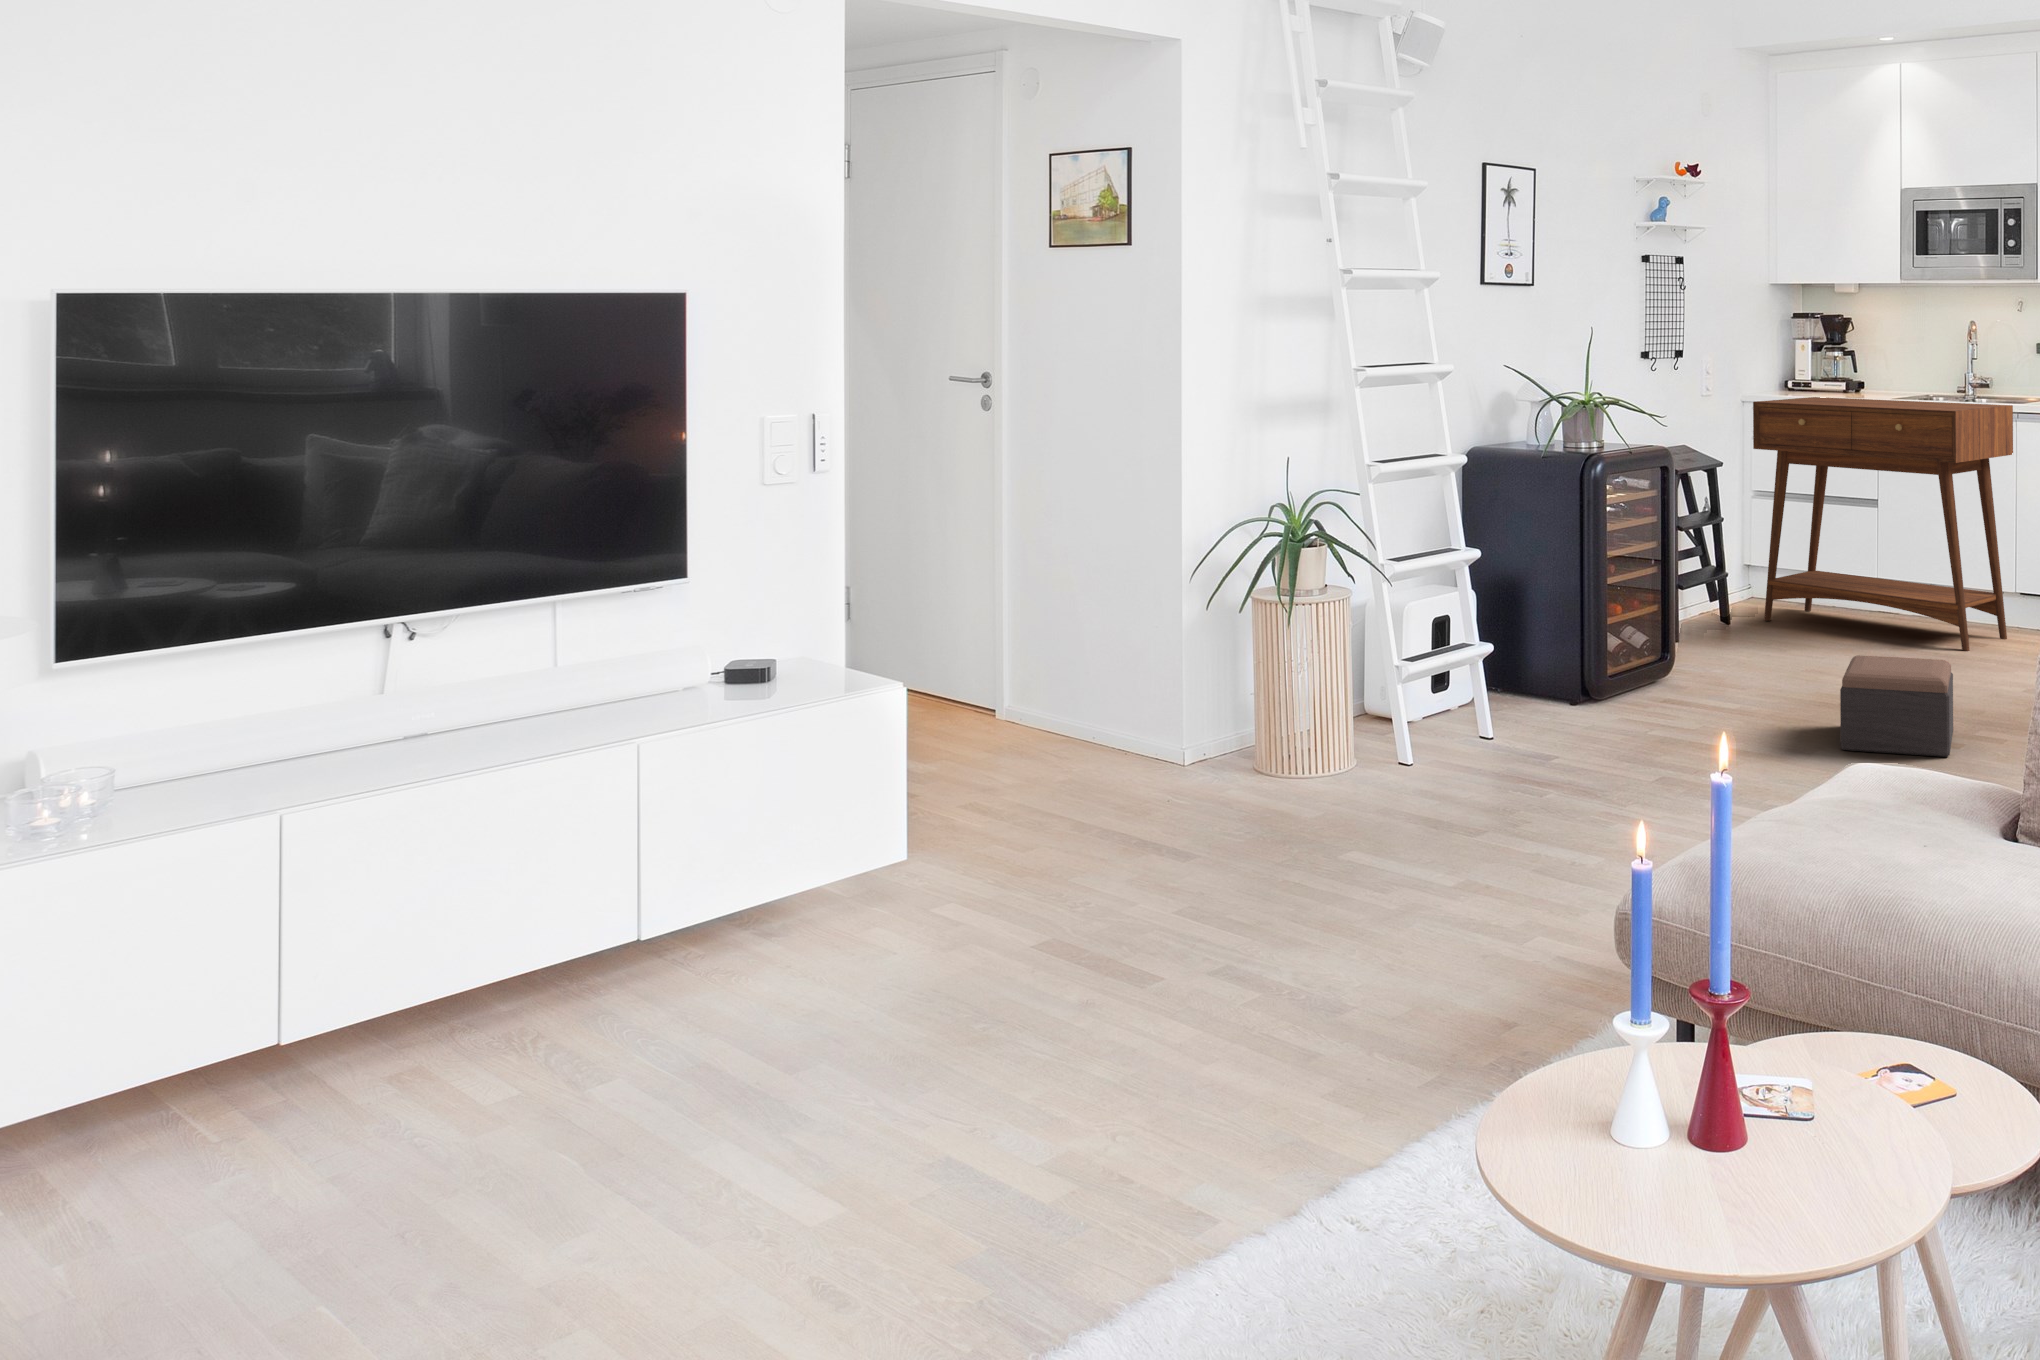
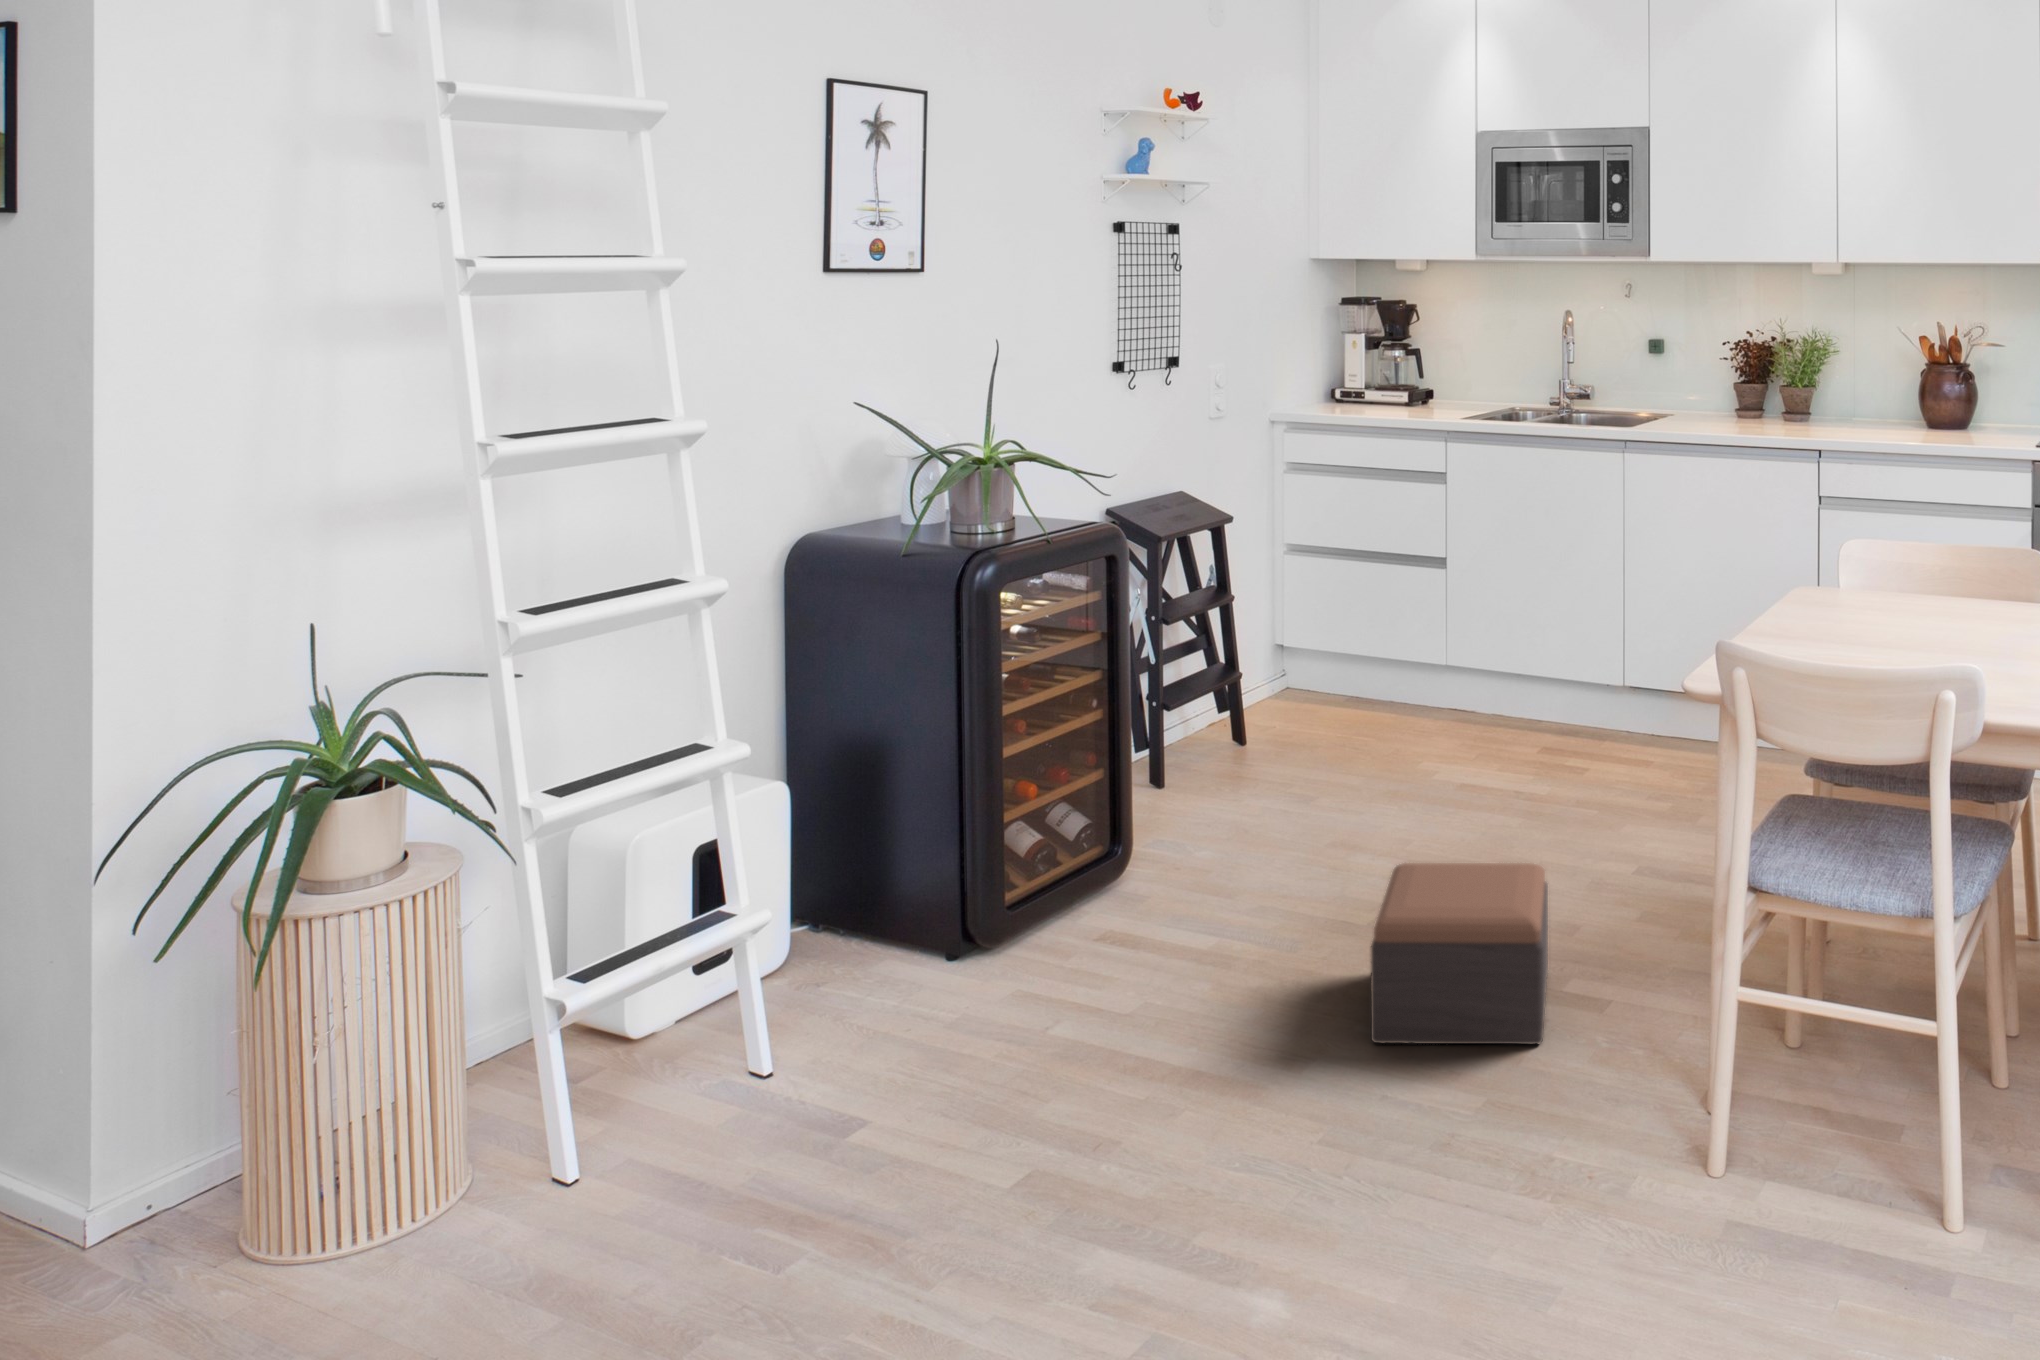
console table: present [1753,397,2013,651] -> none [1278,414,1624,770]

